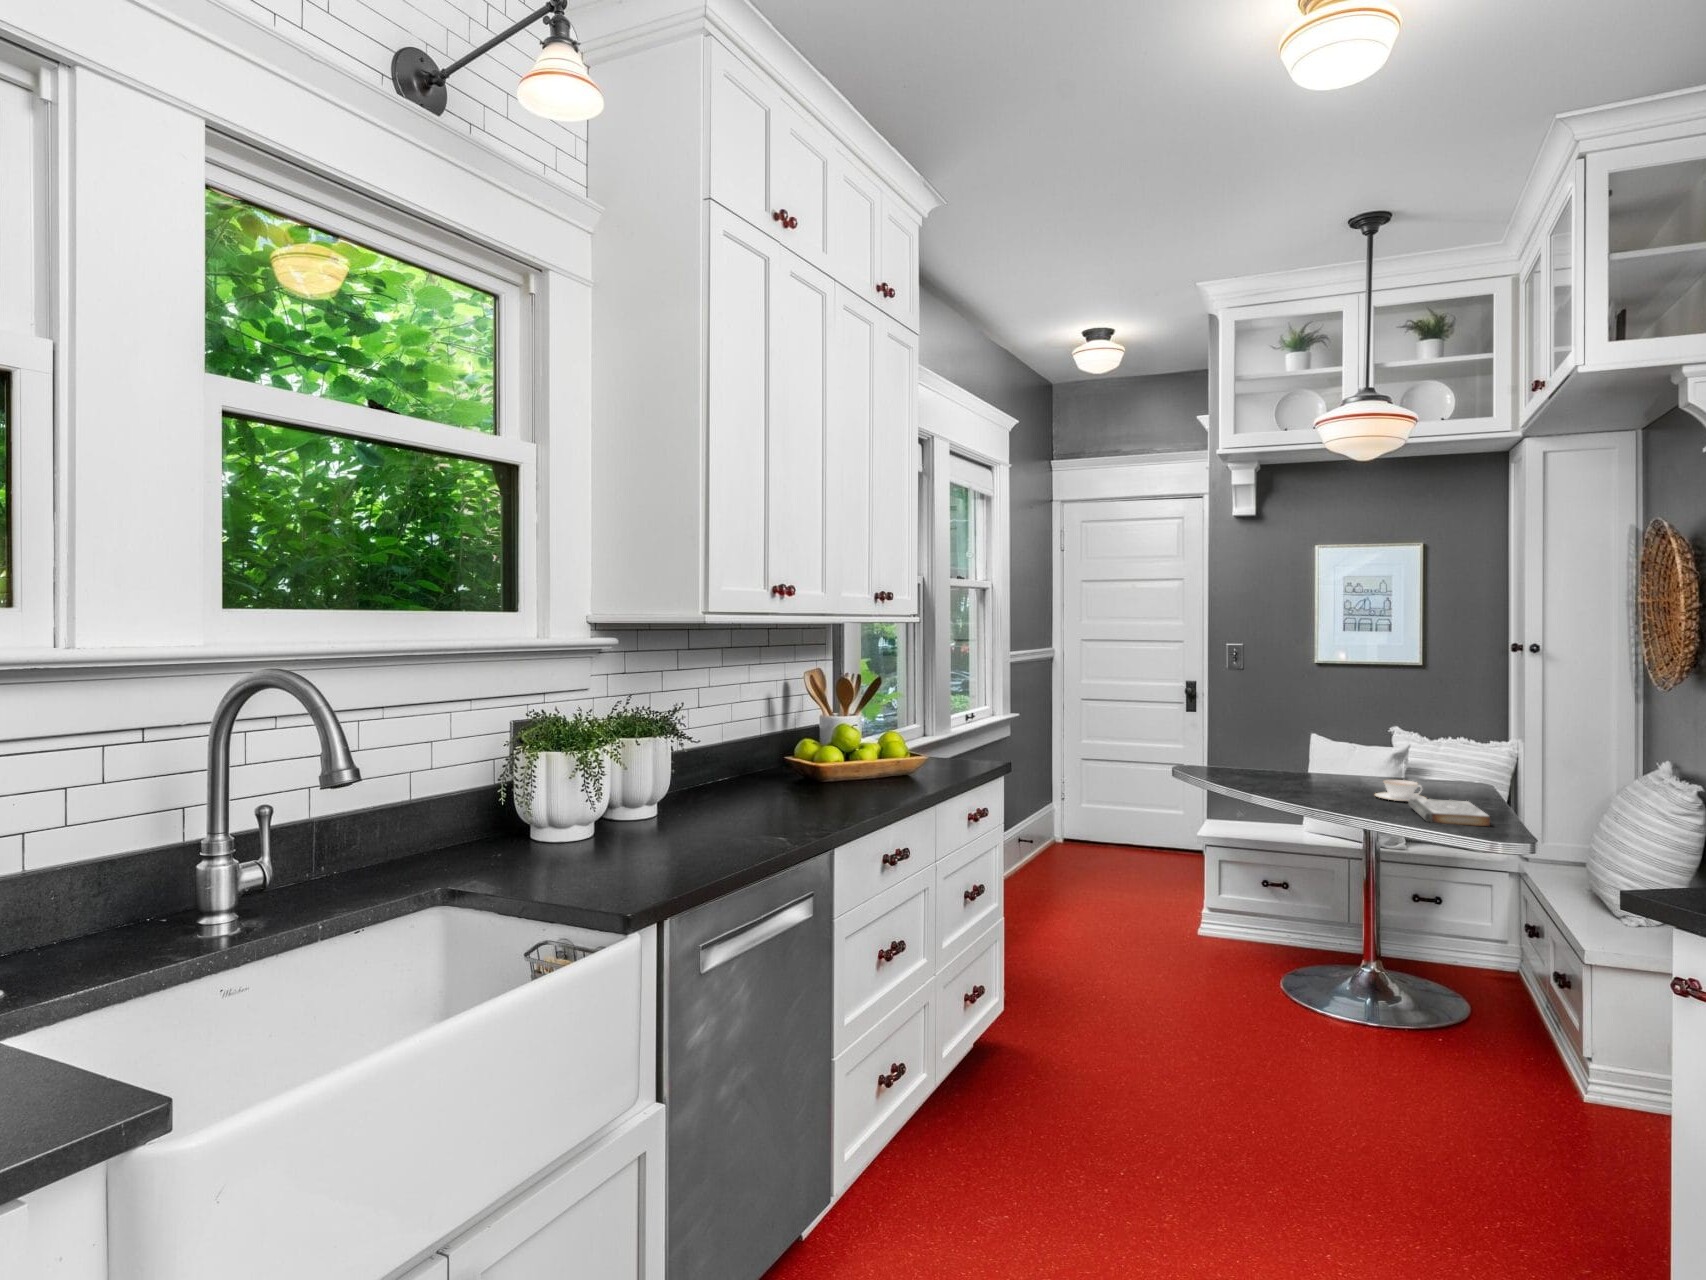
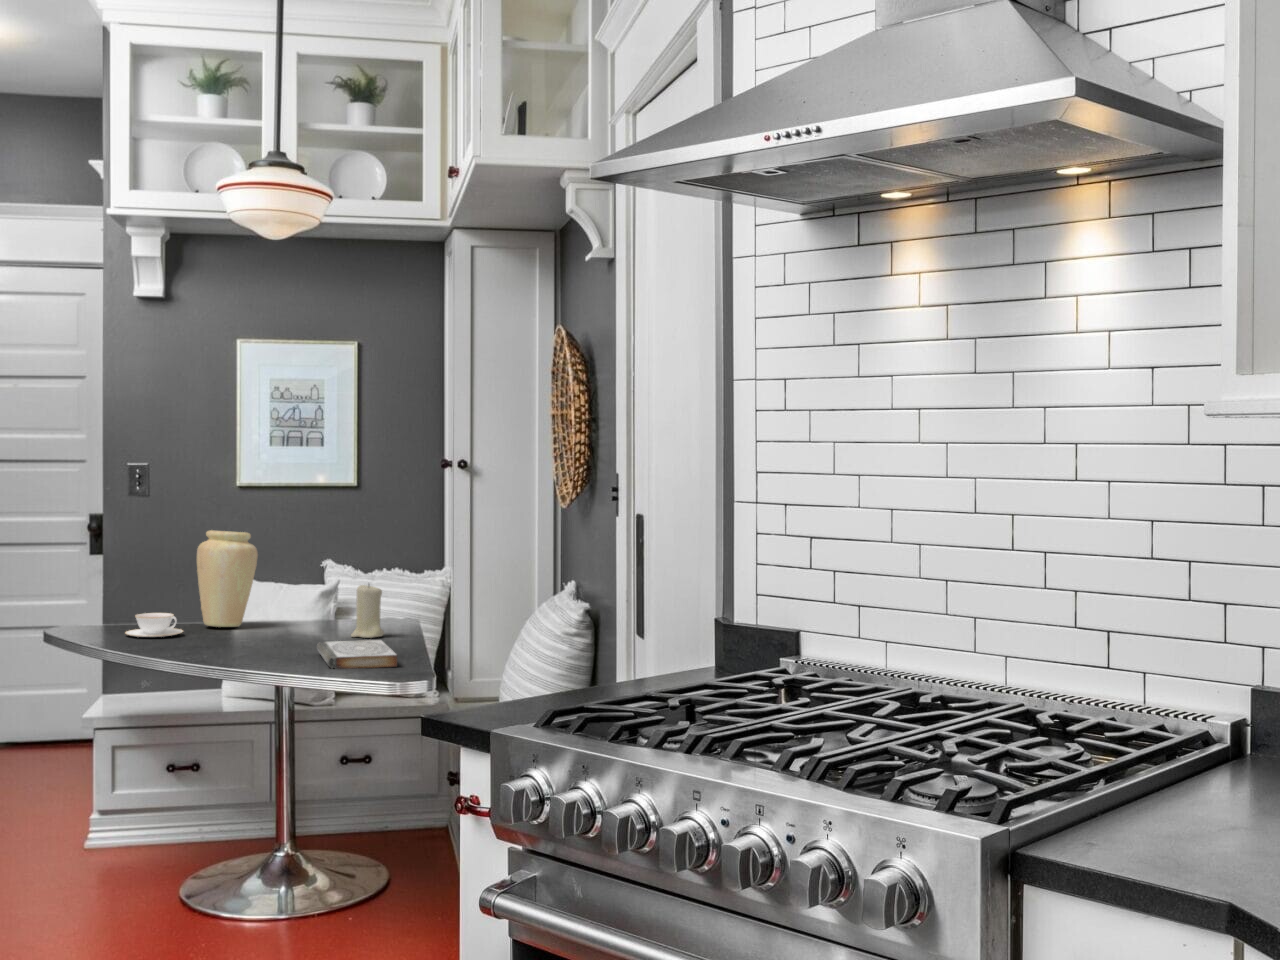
vase: none [1294,701,1345,779] -> present [197,530,258,627]
candle: none [1433,751,1465,798] -> present [351,585,384,638]
teacup: present [1375,780,1427,801] -> present [125,613,183,637]

